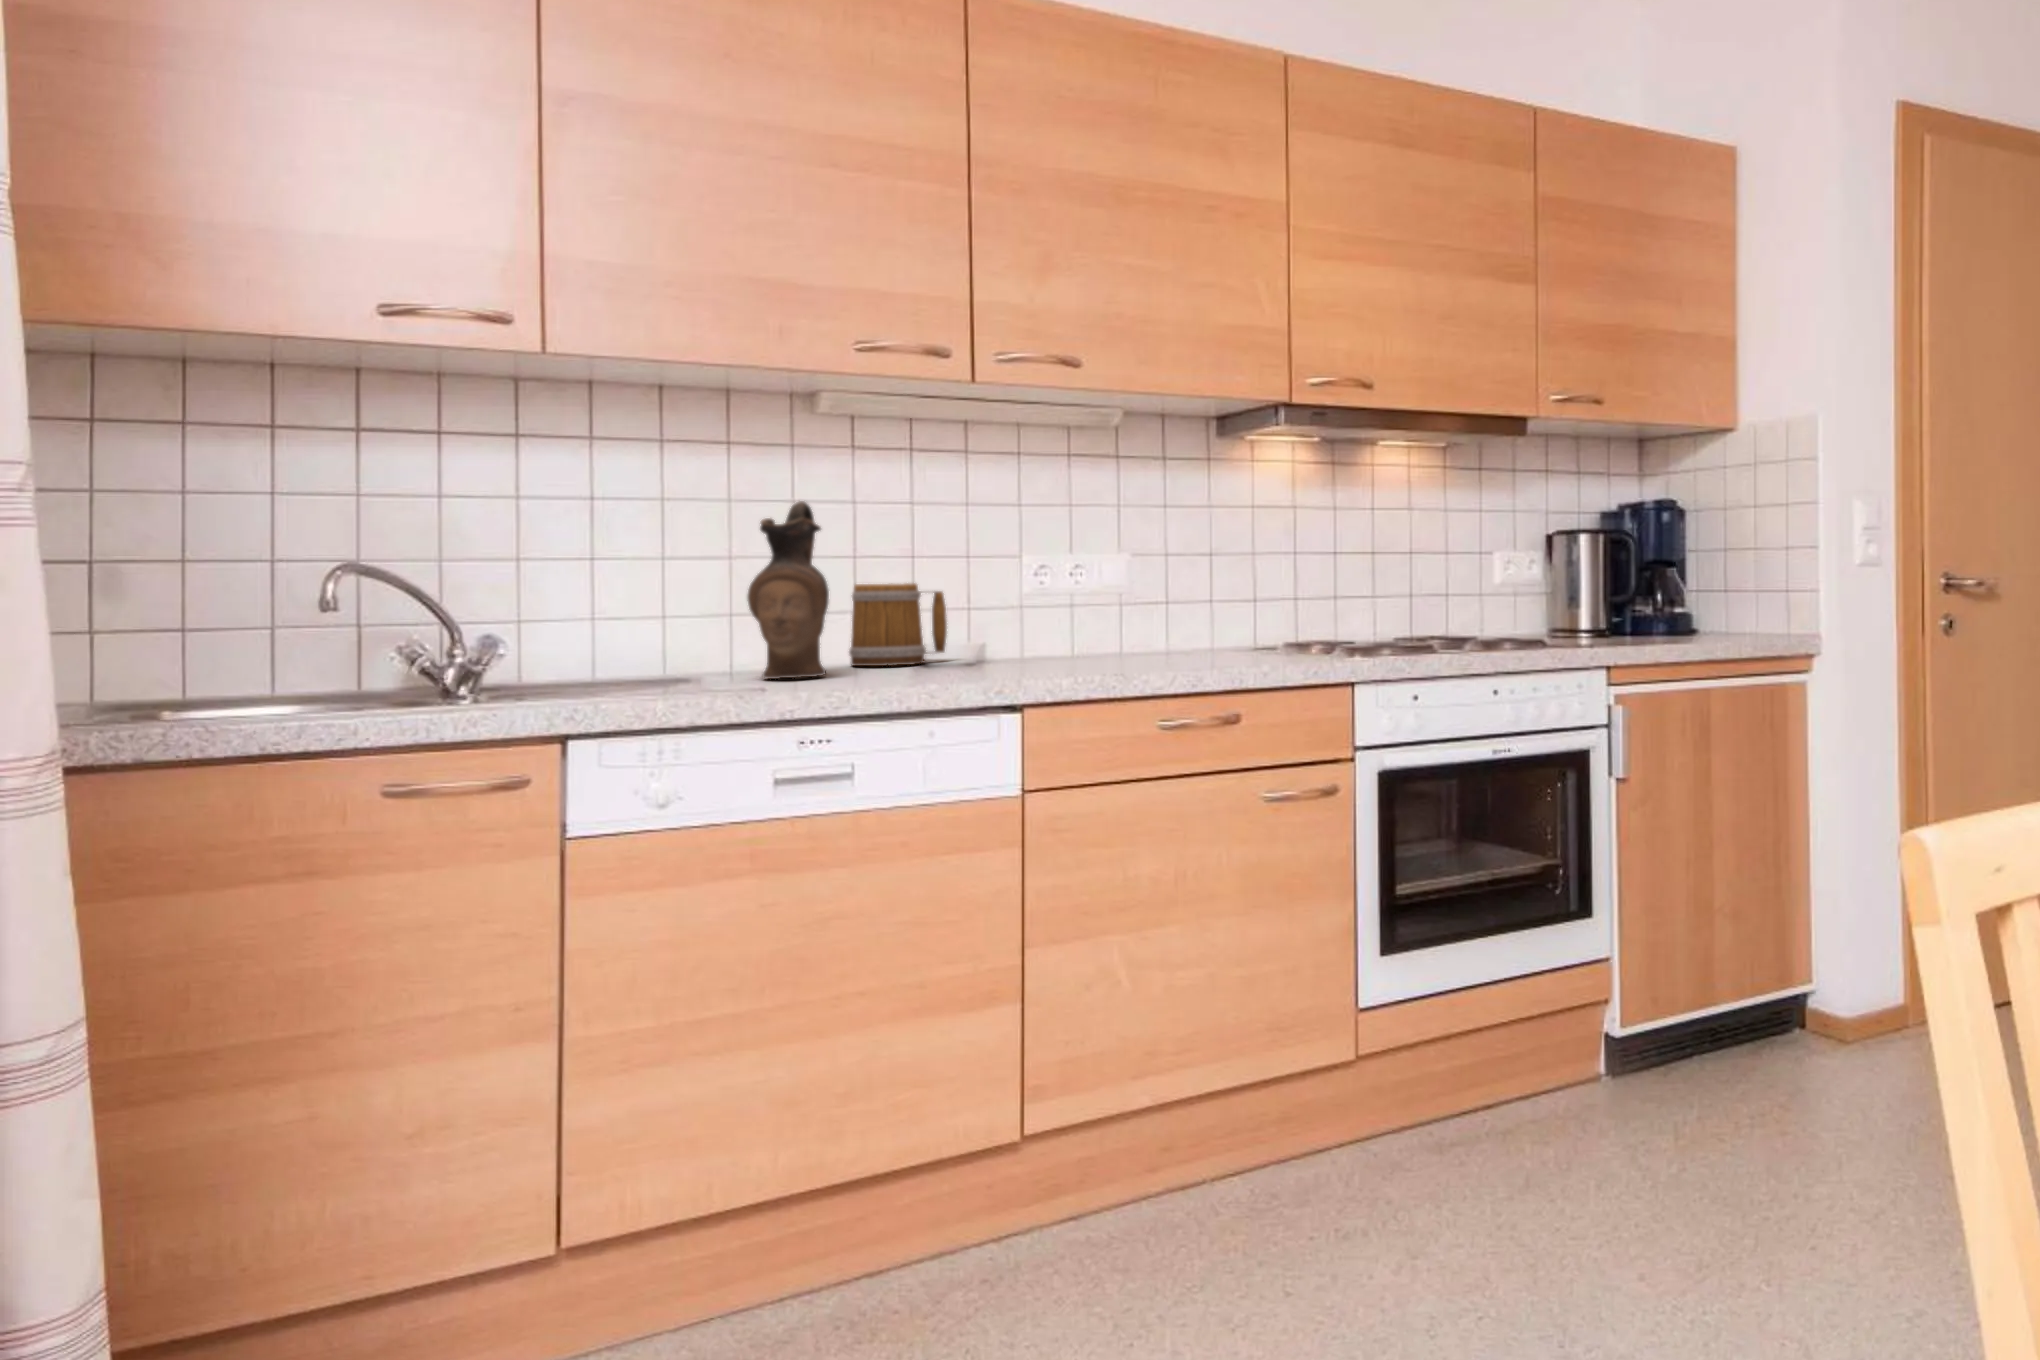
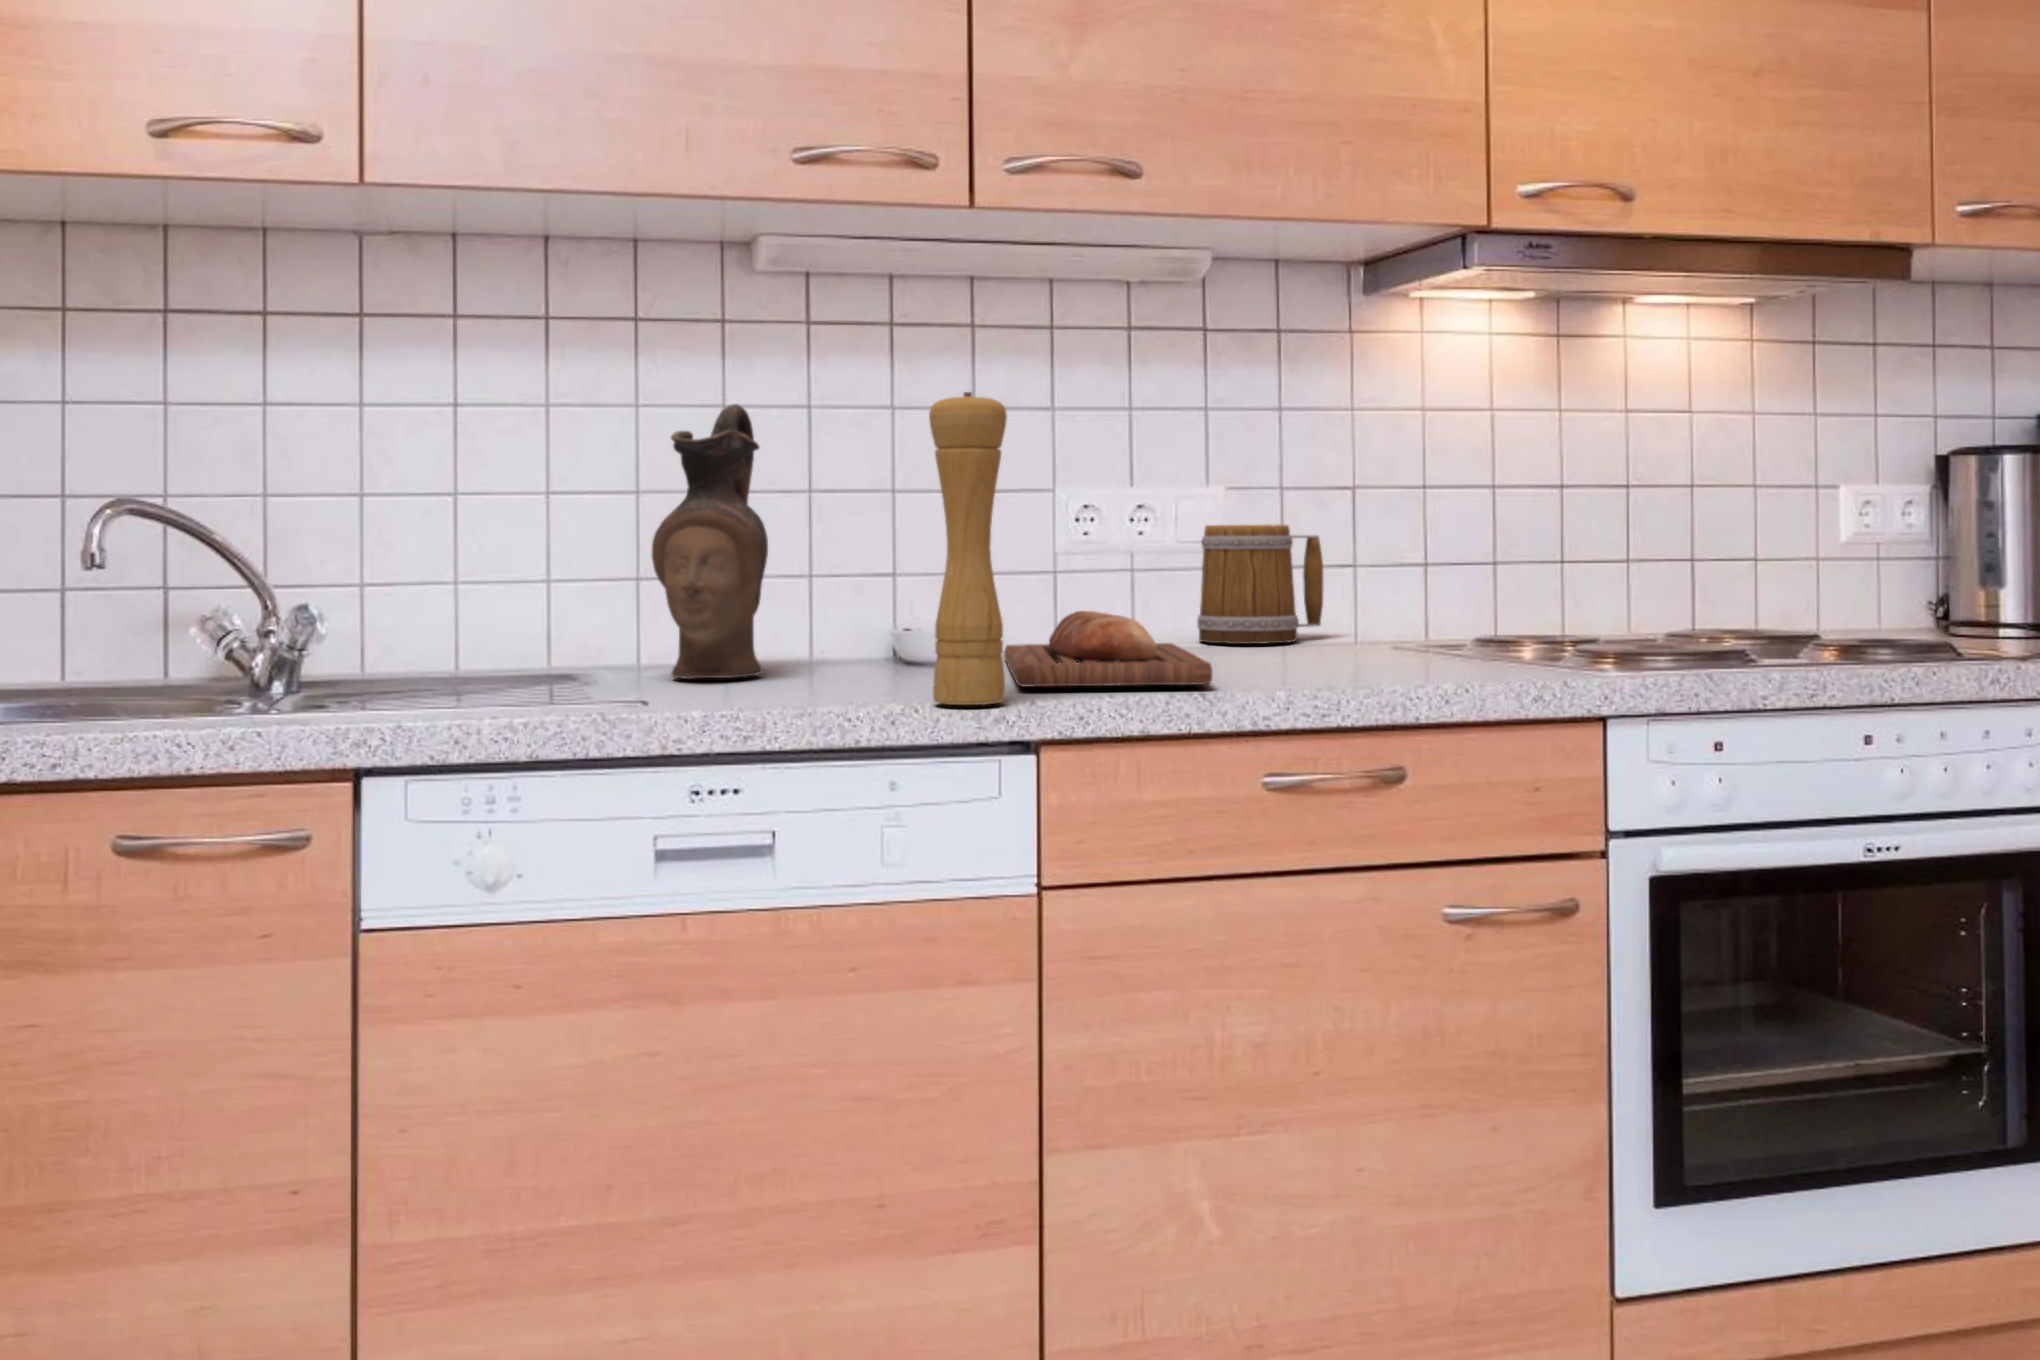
pepper mill: none [945,496,997,685] -> present [929,392,1007,705]
mug: present [849,583,947,666] -> present [1197,524,1323,644]
bread loaf: none [987,632,1124,675] -> present [1004,611,1212,687]

